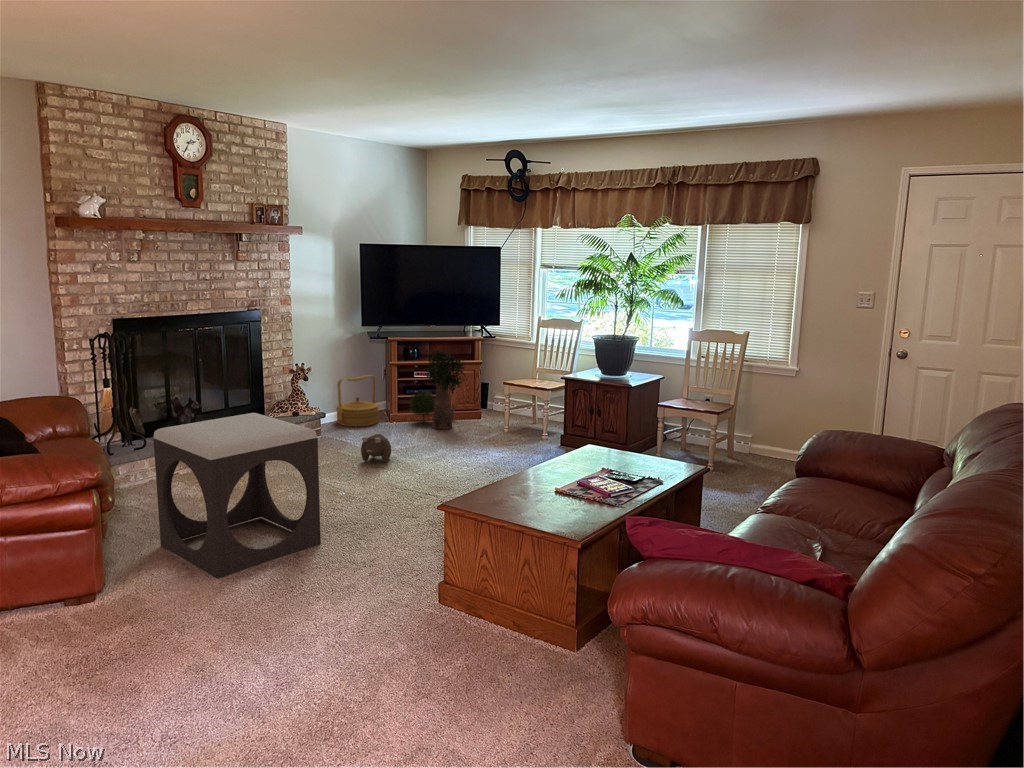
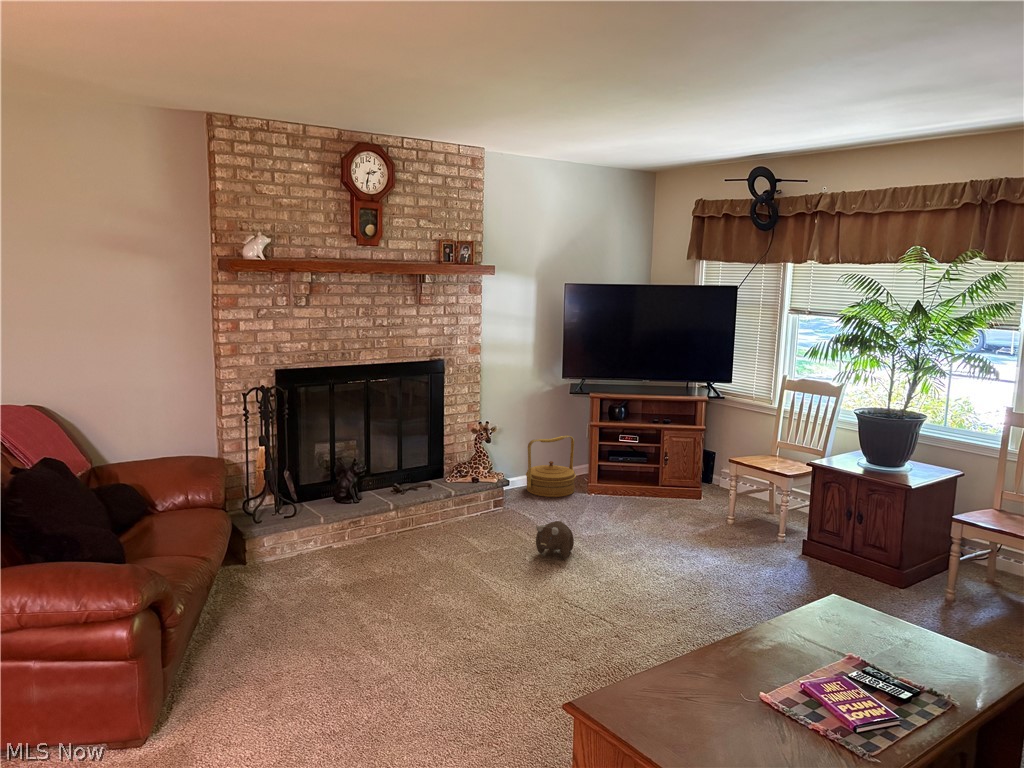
potted plant: present [410,349,466,429] -> none [609,411,682,511]
footstool: present [153,413,321,579] -> none [252,504,440,741]

